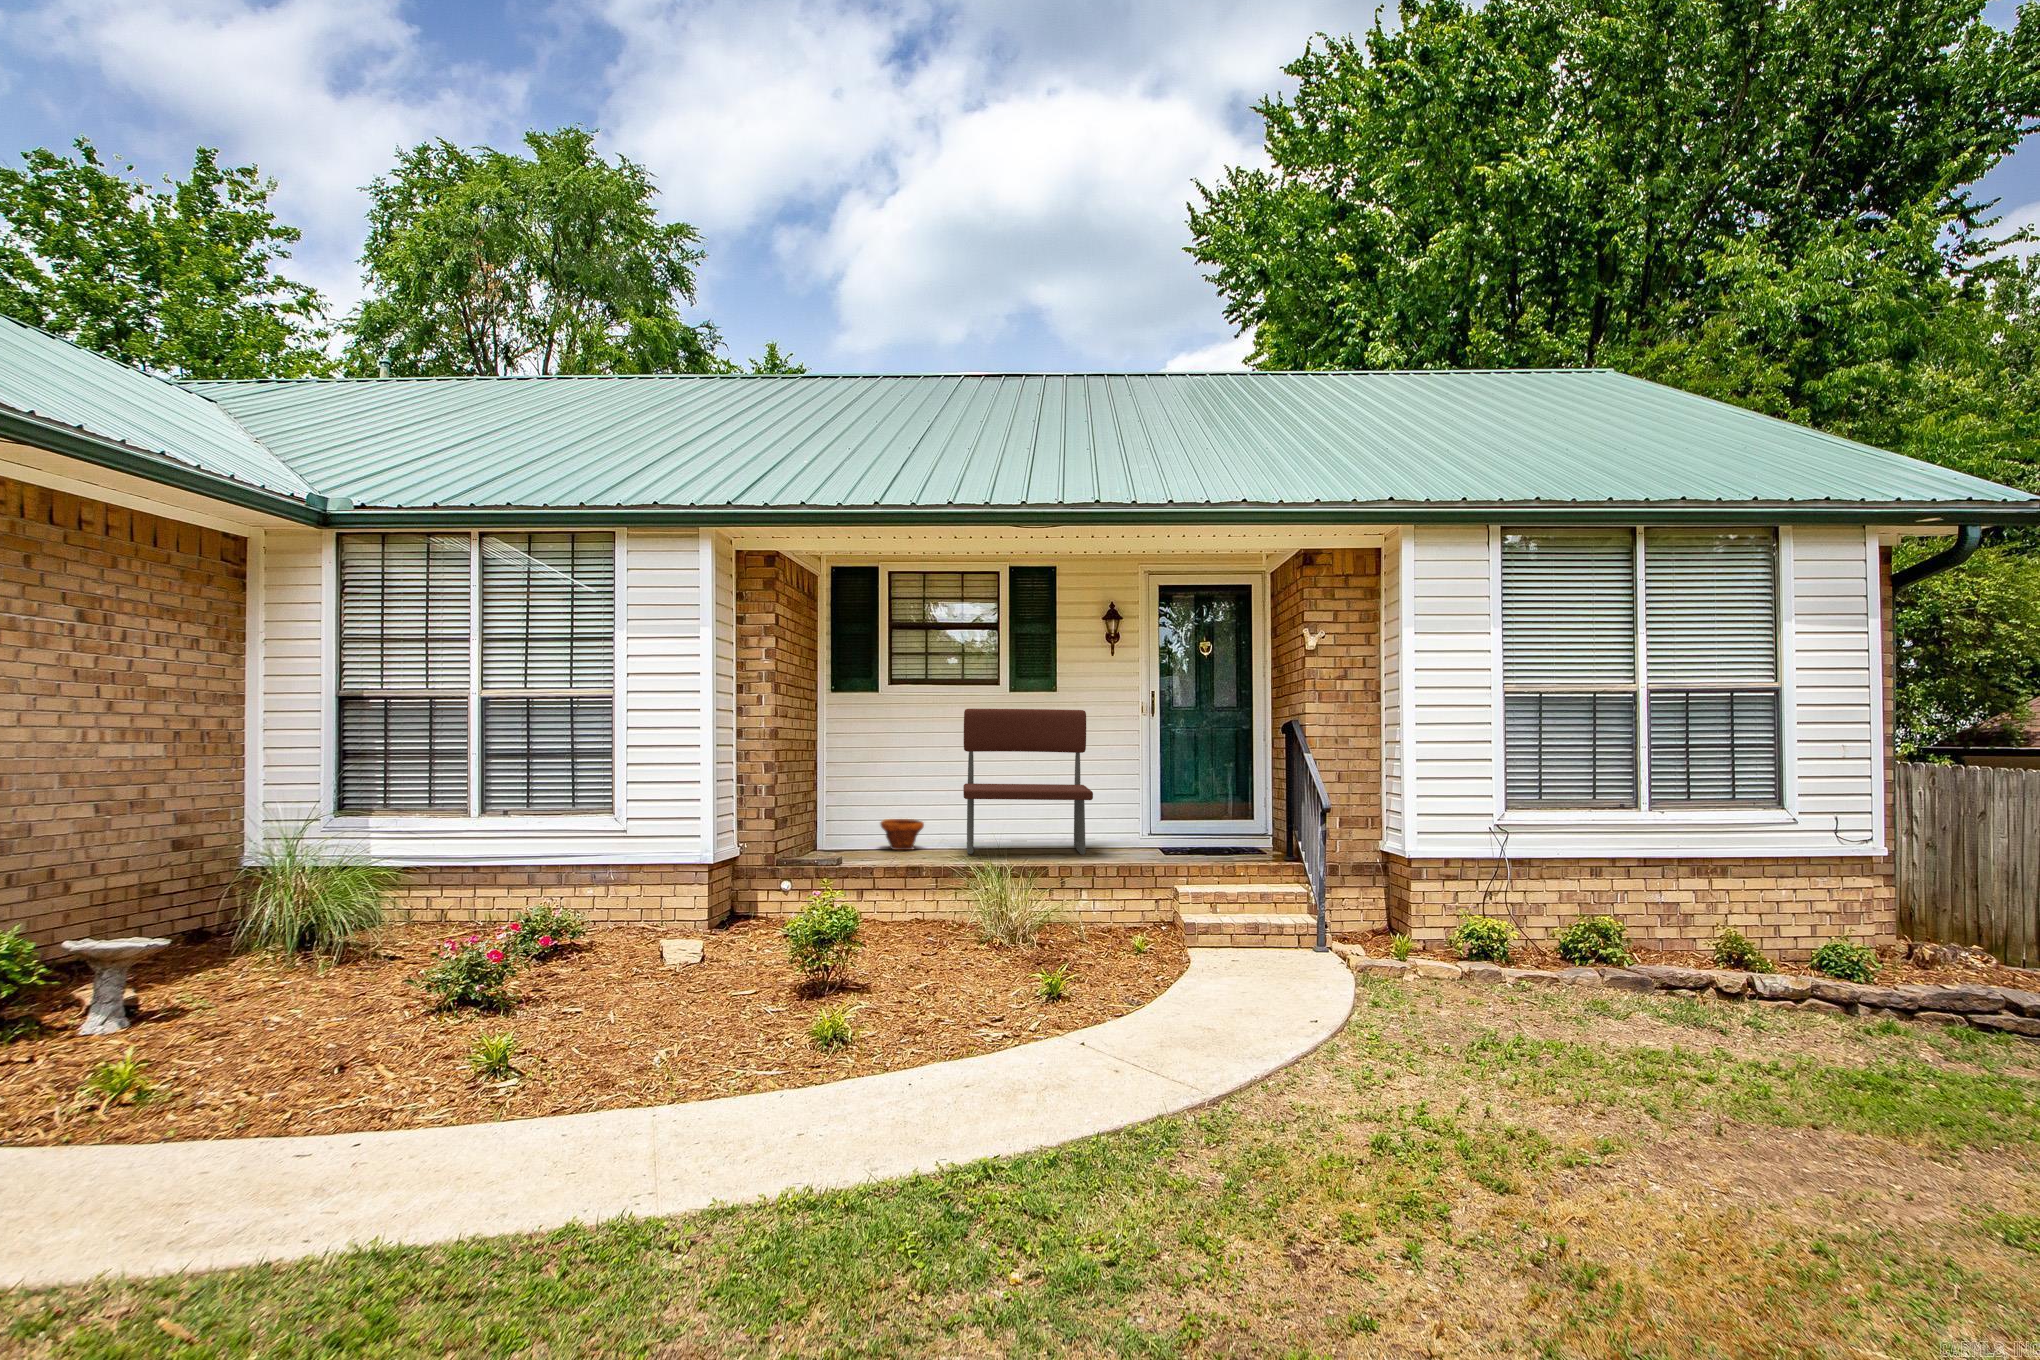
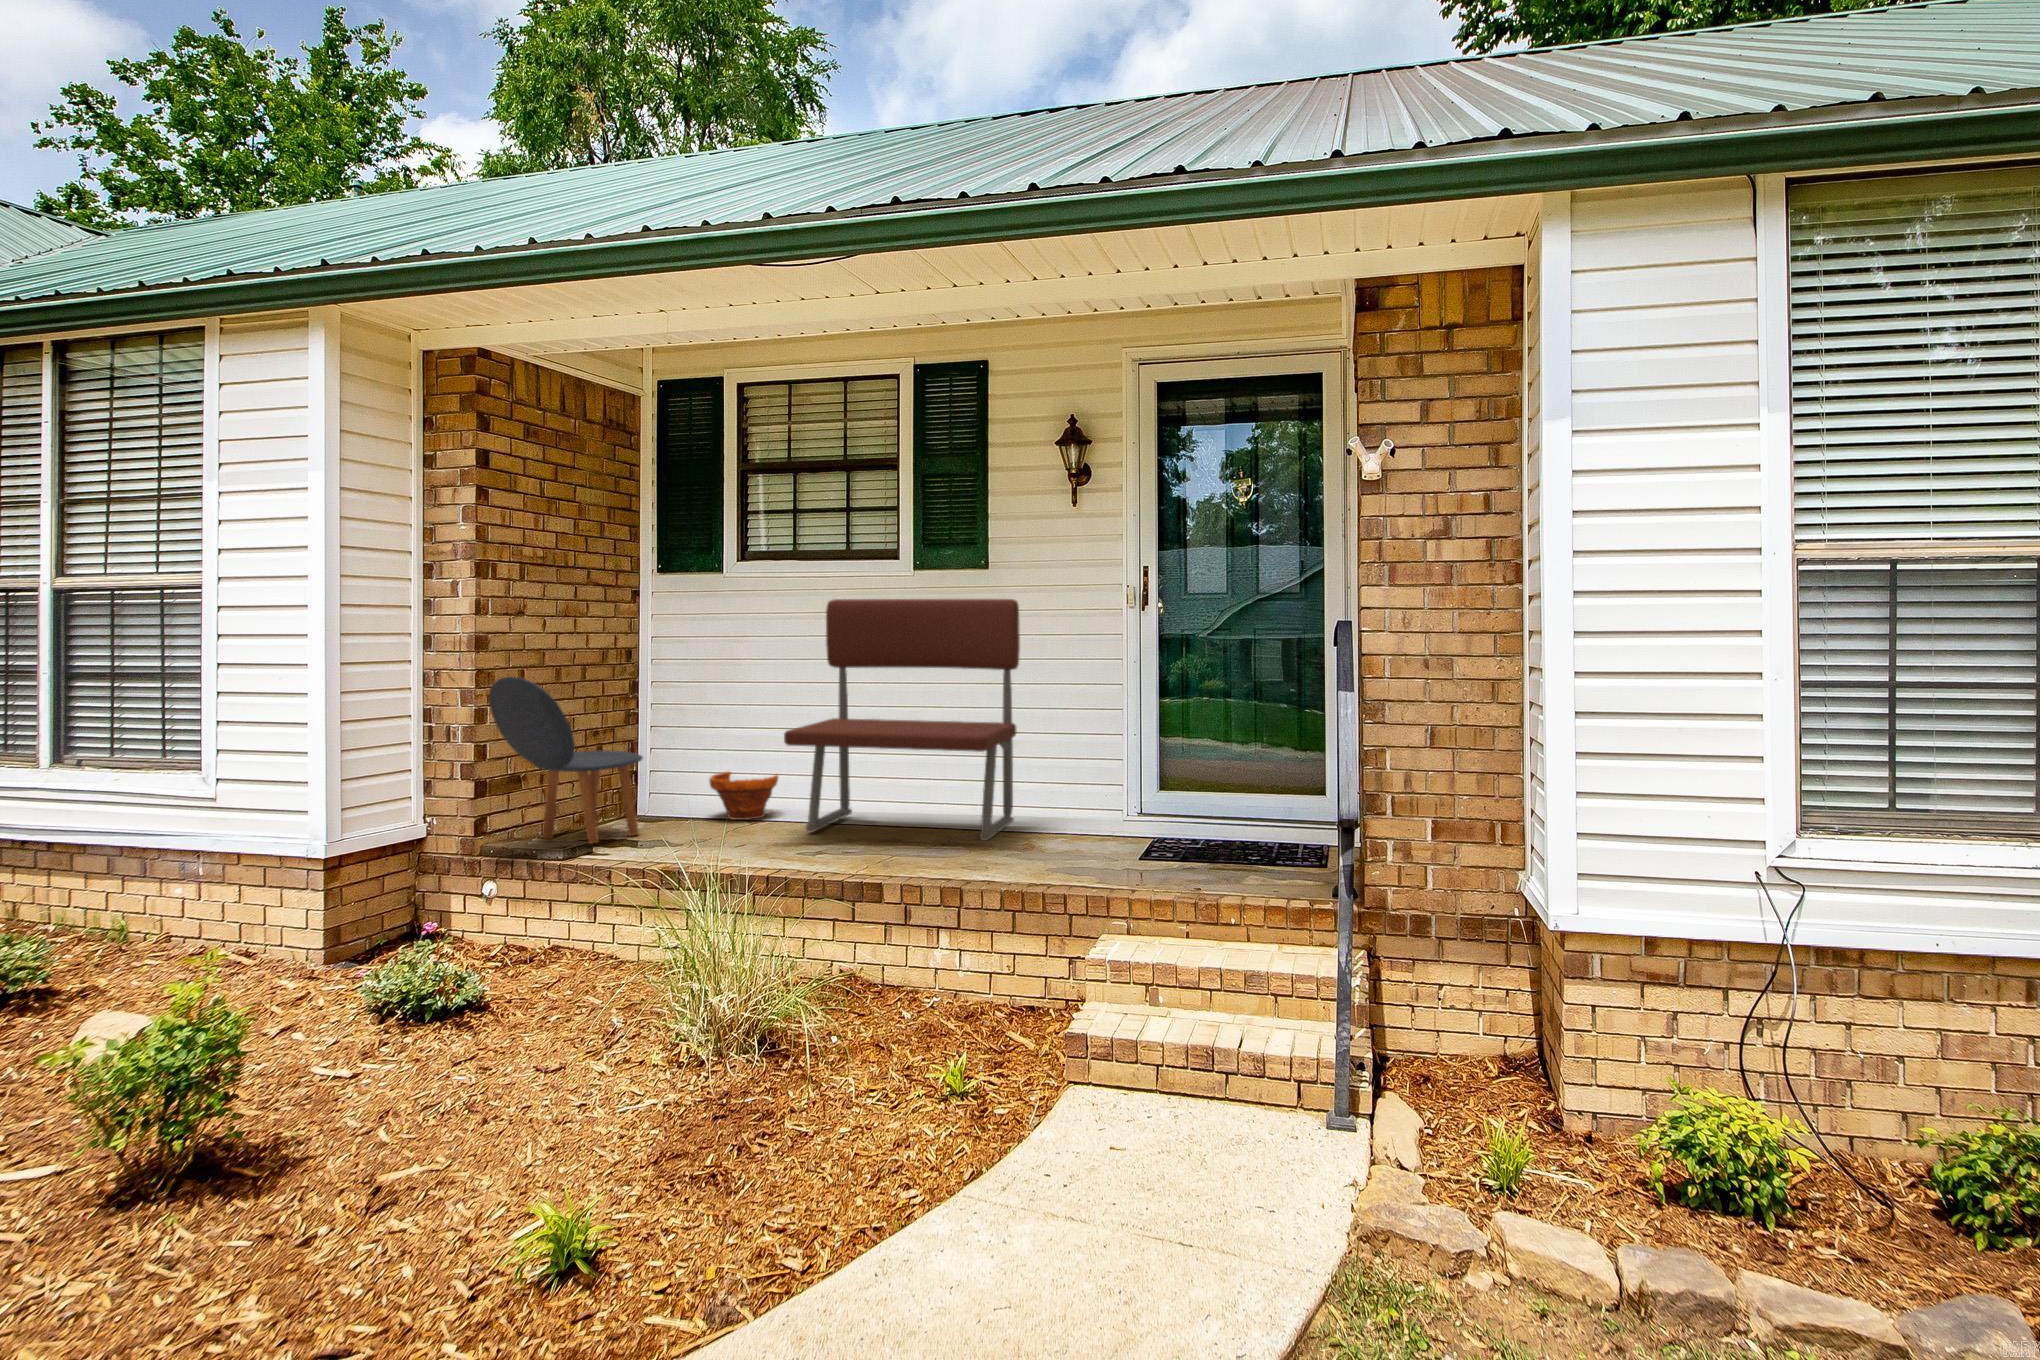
chair: none [787,756,865,863] -> present [489,676,643,844]

